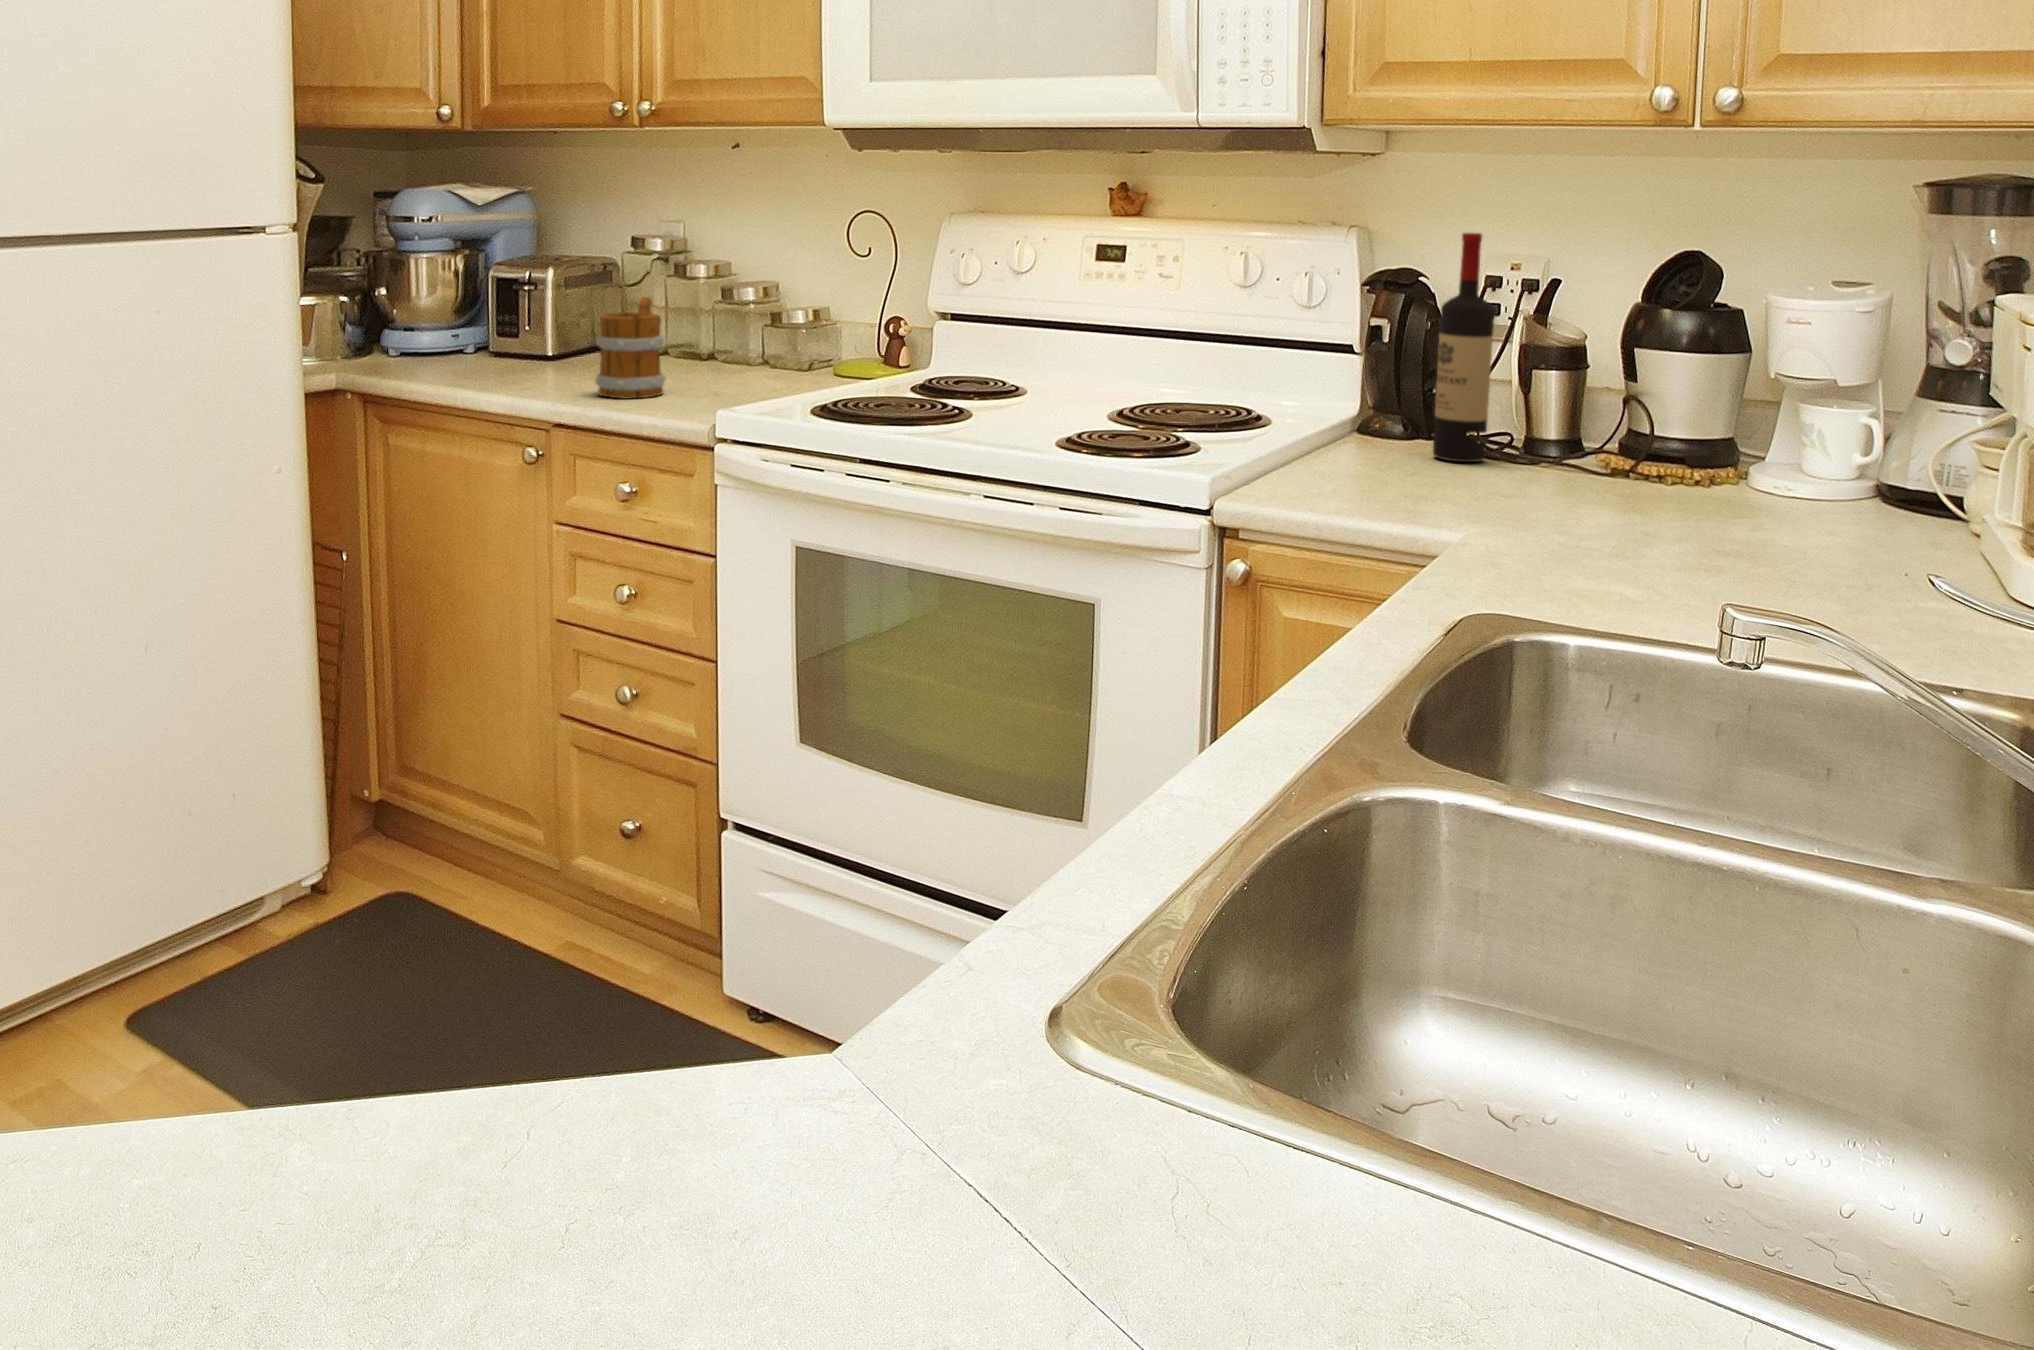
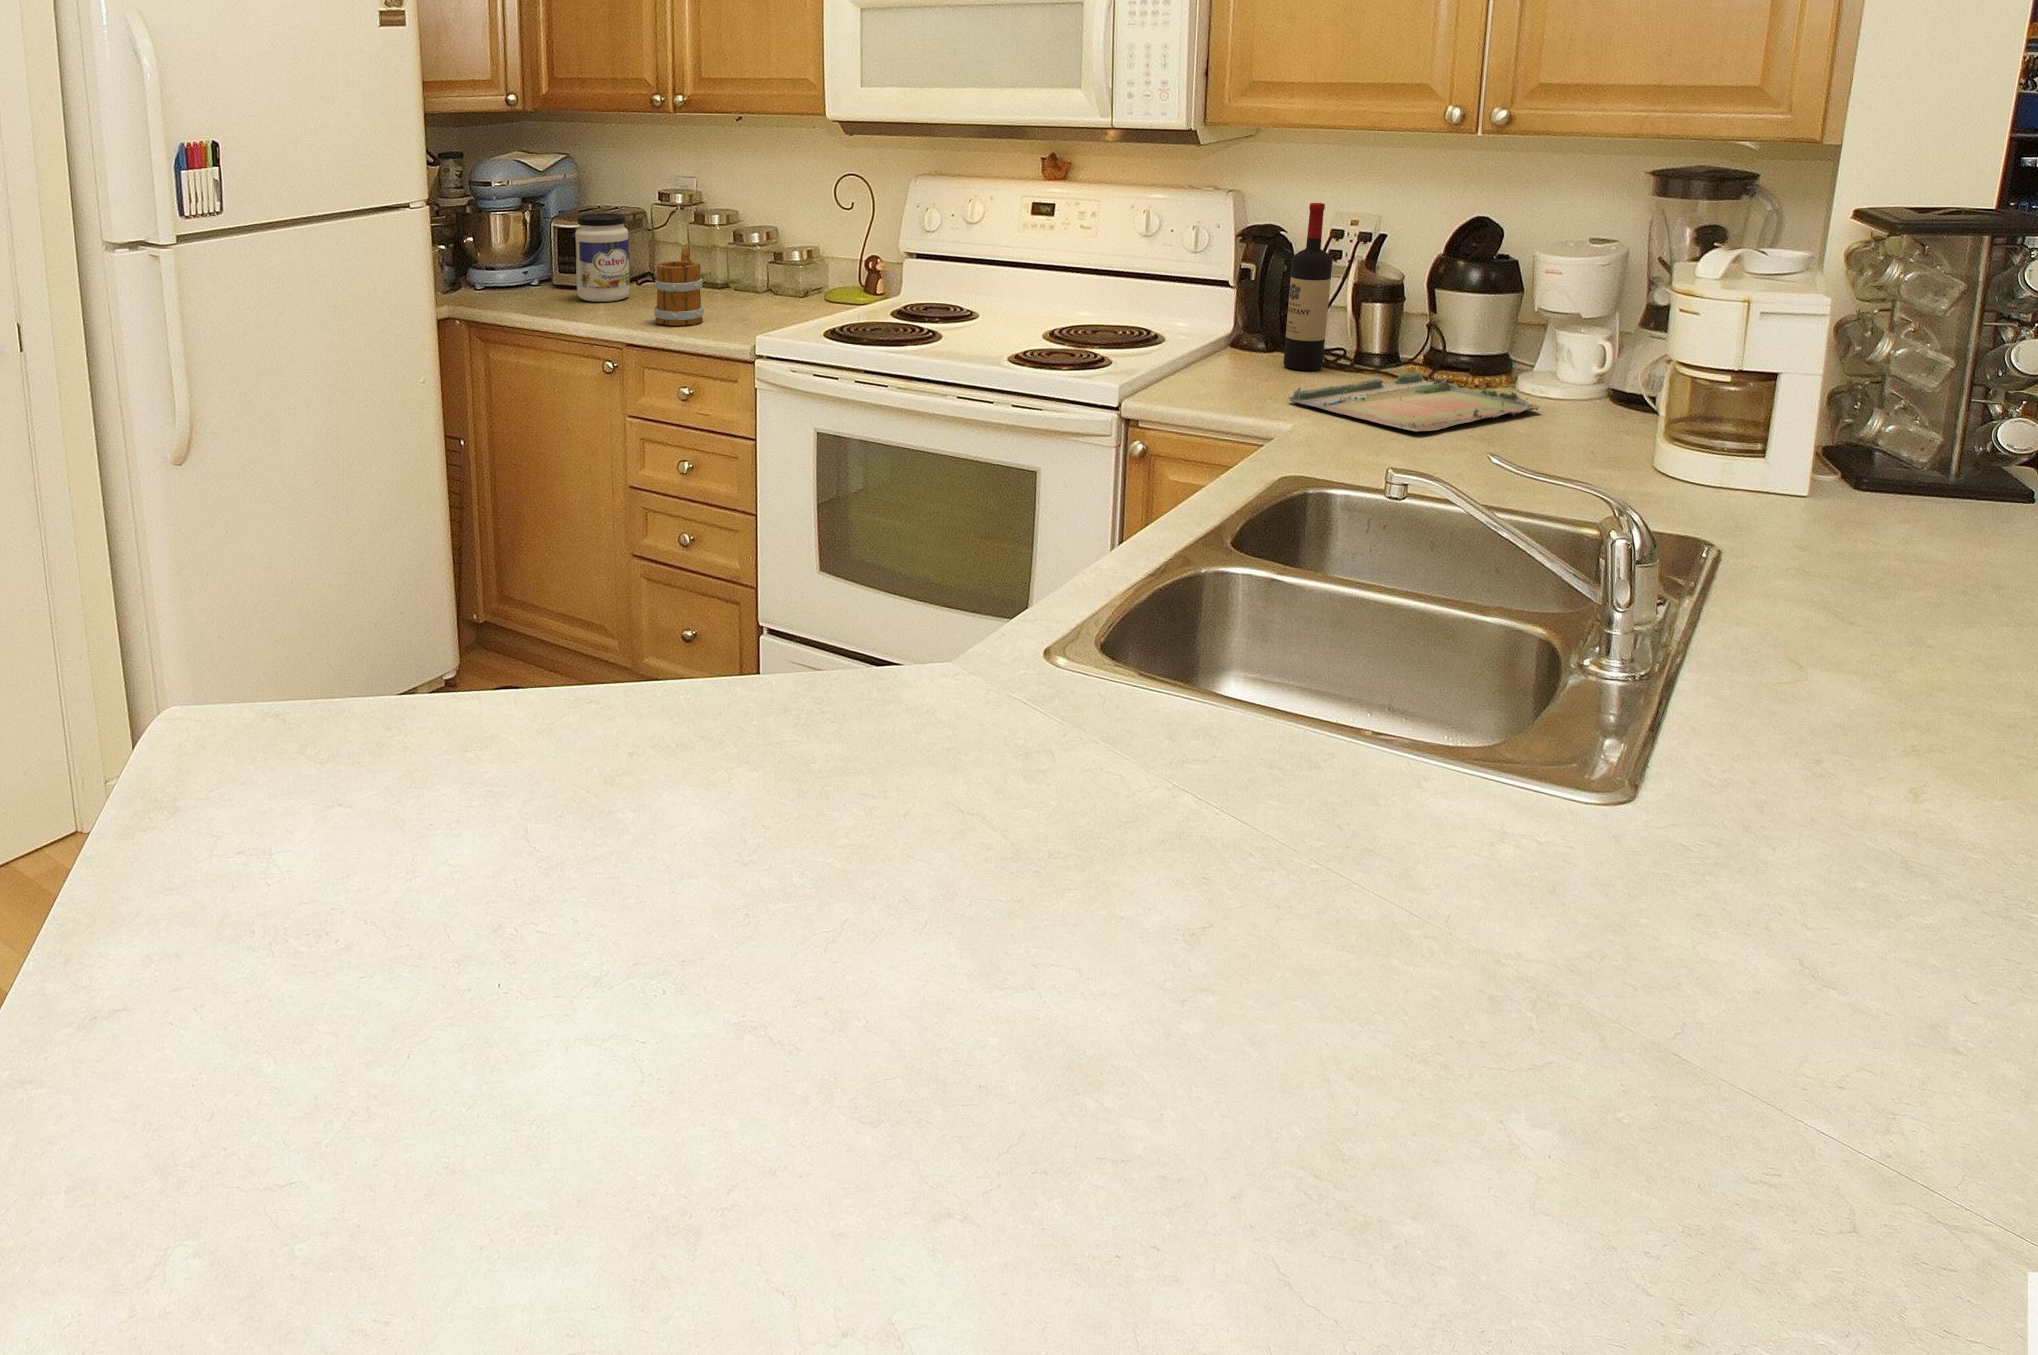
jar: none [514,259,586,372] -> present [575,214,630,302]
tray: none [1452,464,1802,542] -> present [1289,372,1540,432]

